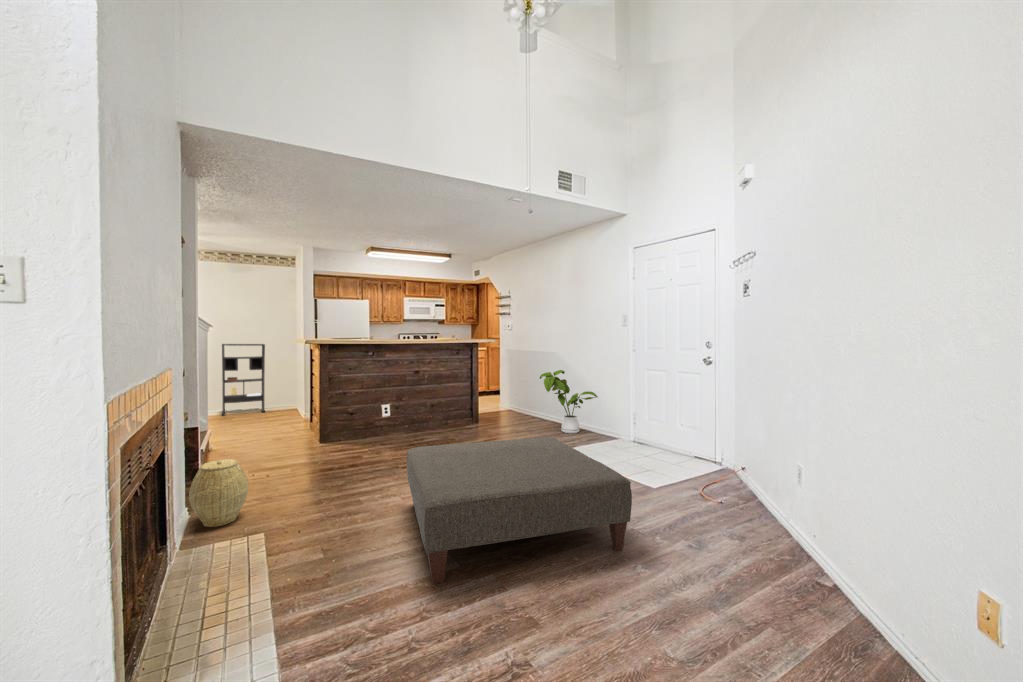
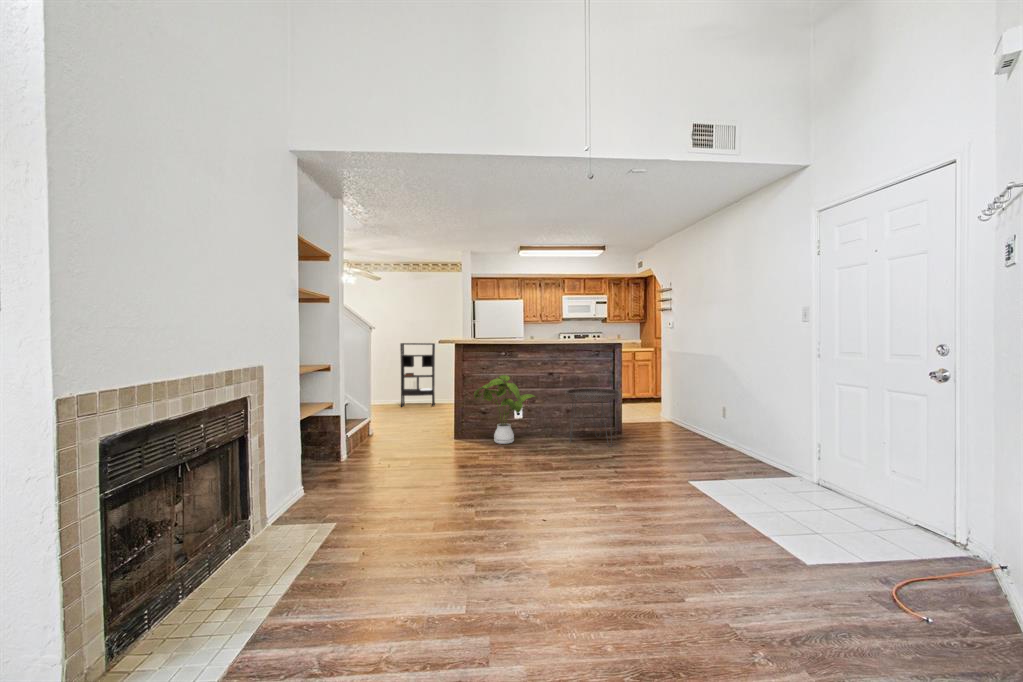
house plant: present [540,370,597,433] -> present [474,375,536,444]
side table: none [434,383,482,433] -> present [565,388,621,447]
ottoman: present [407,437,632,584] -> none [408,460,702,656]
woven basket: present [189,459,248,527] -> none [290,451,339,512]

